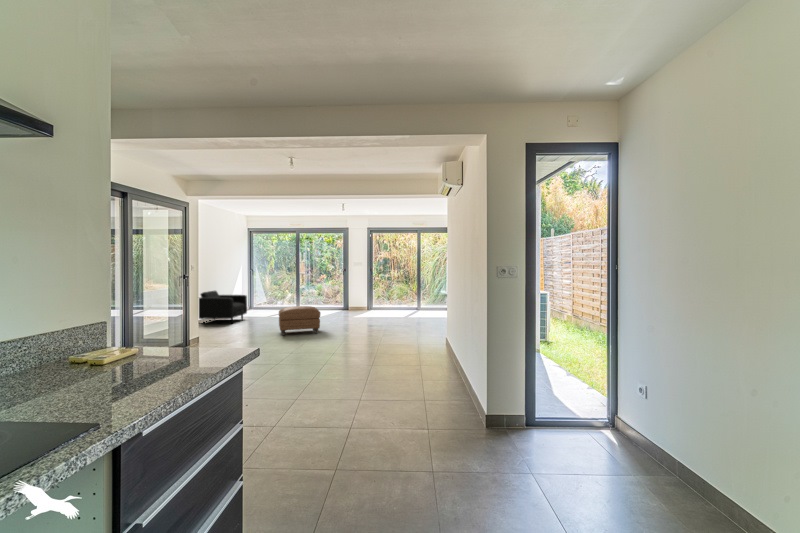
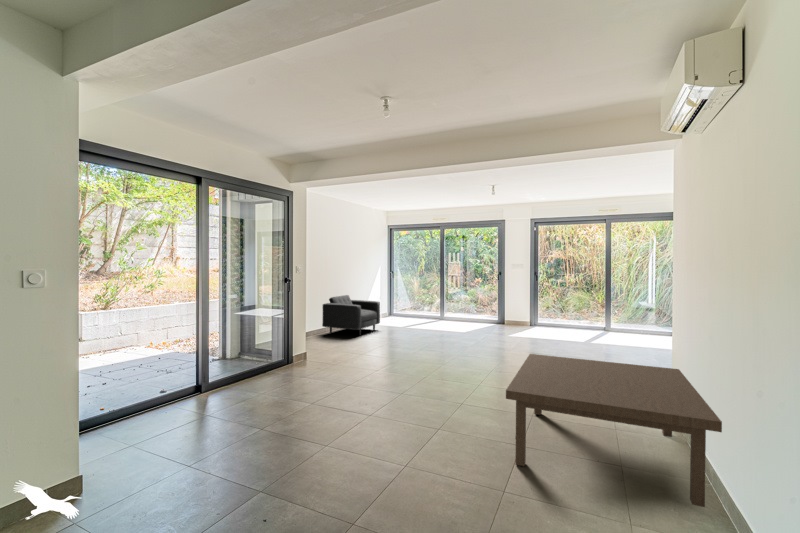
ottoman: present [279,306,320,335] -> none [400,324,455,365]
coffee table: none [365,314,456,365] -> present [506,354,722,507]

